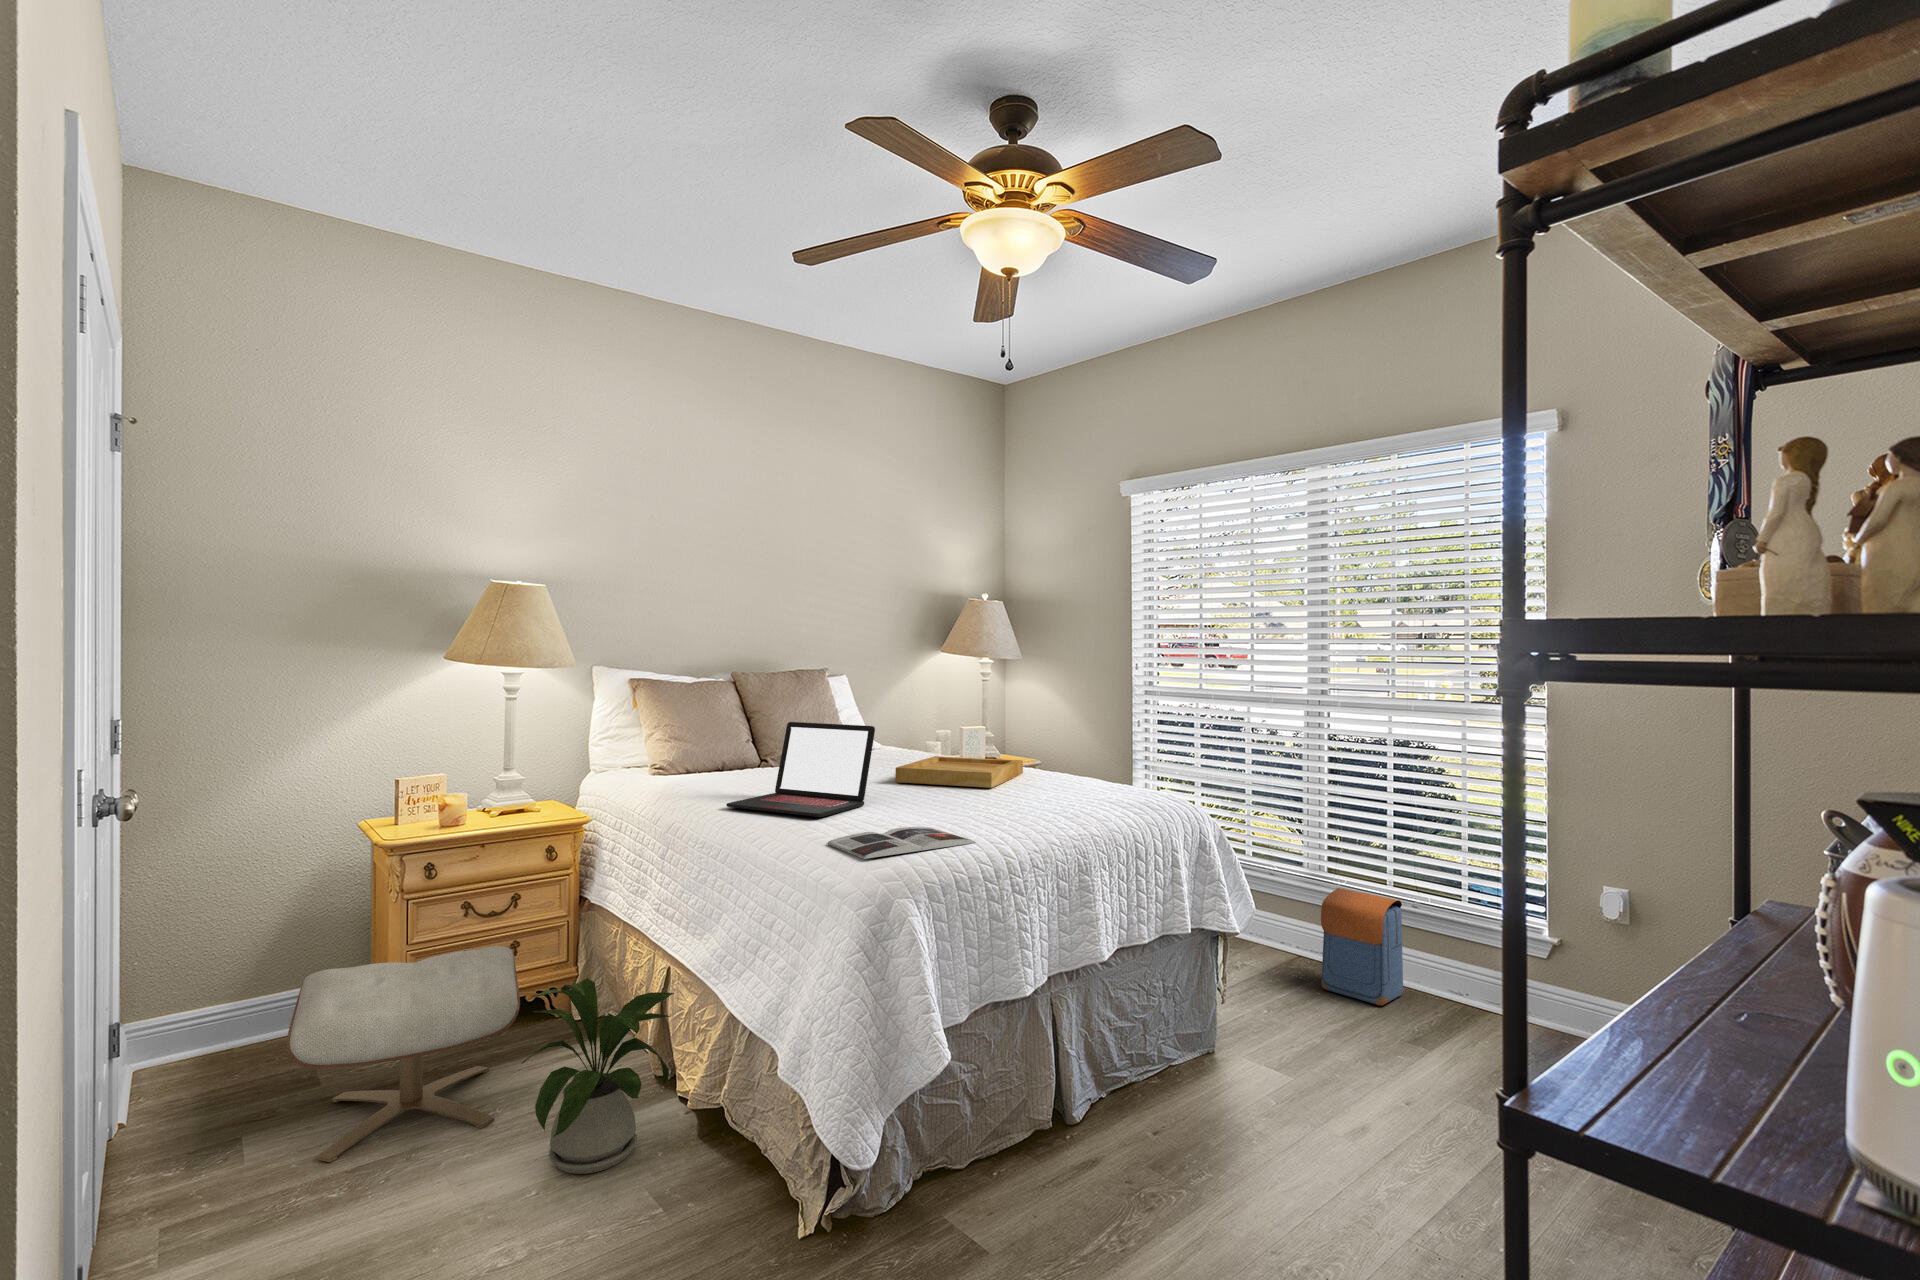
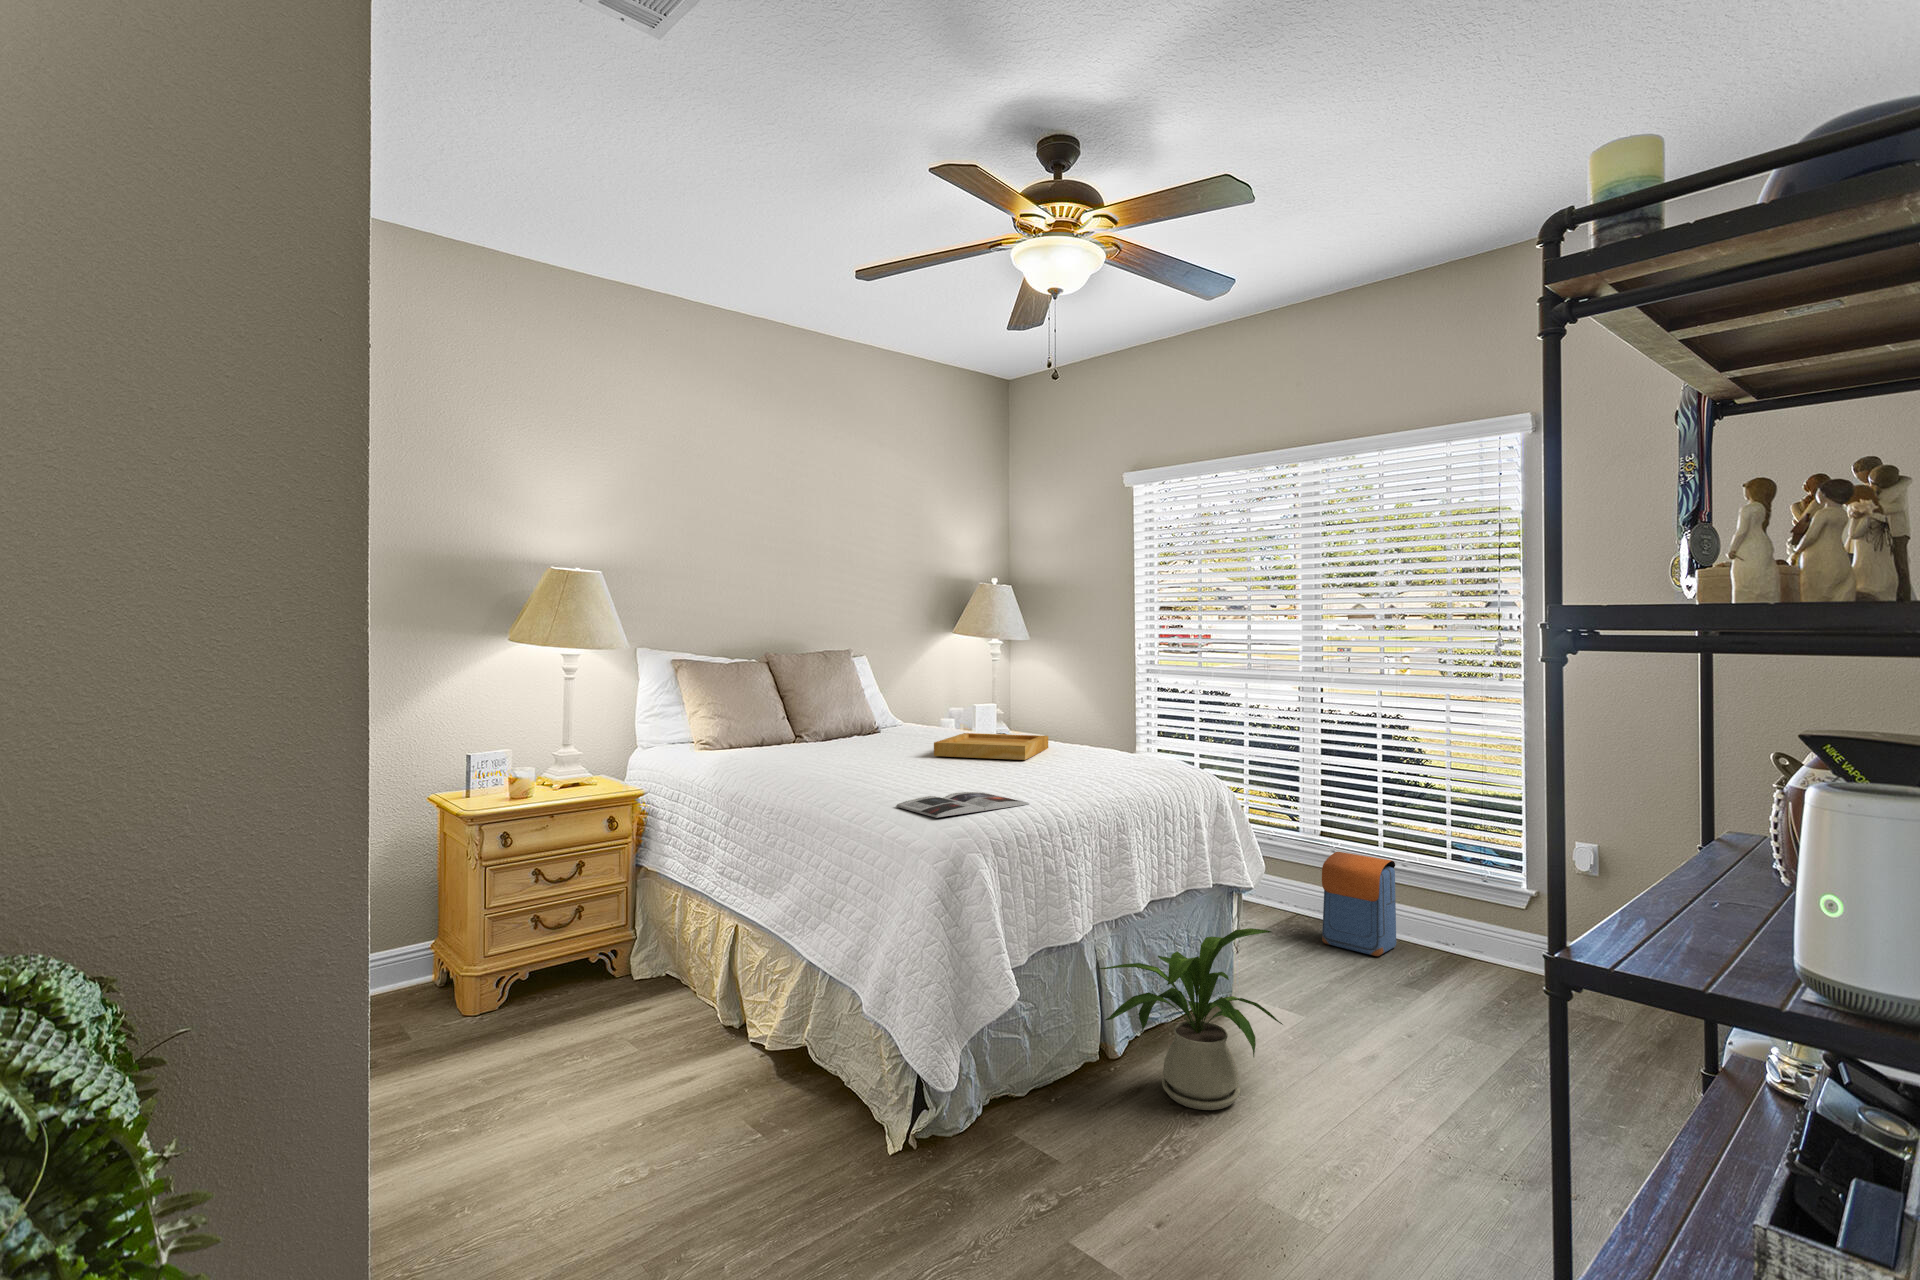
laptop: present [726,722,875,817] -> none [788,700,922,785]
ottoman: present [287,946,520,1162] -> none [403,909,607,1101]
house plant: present [522,978,674,1174] -> present [1100,928,1283,1110]

